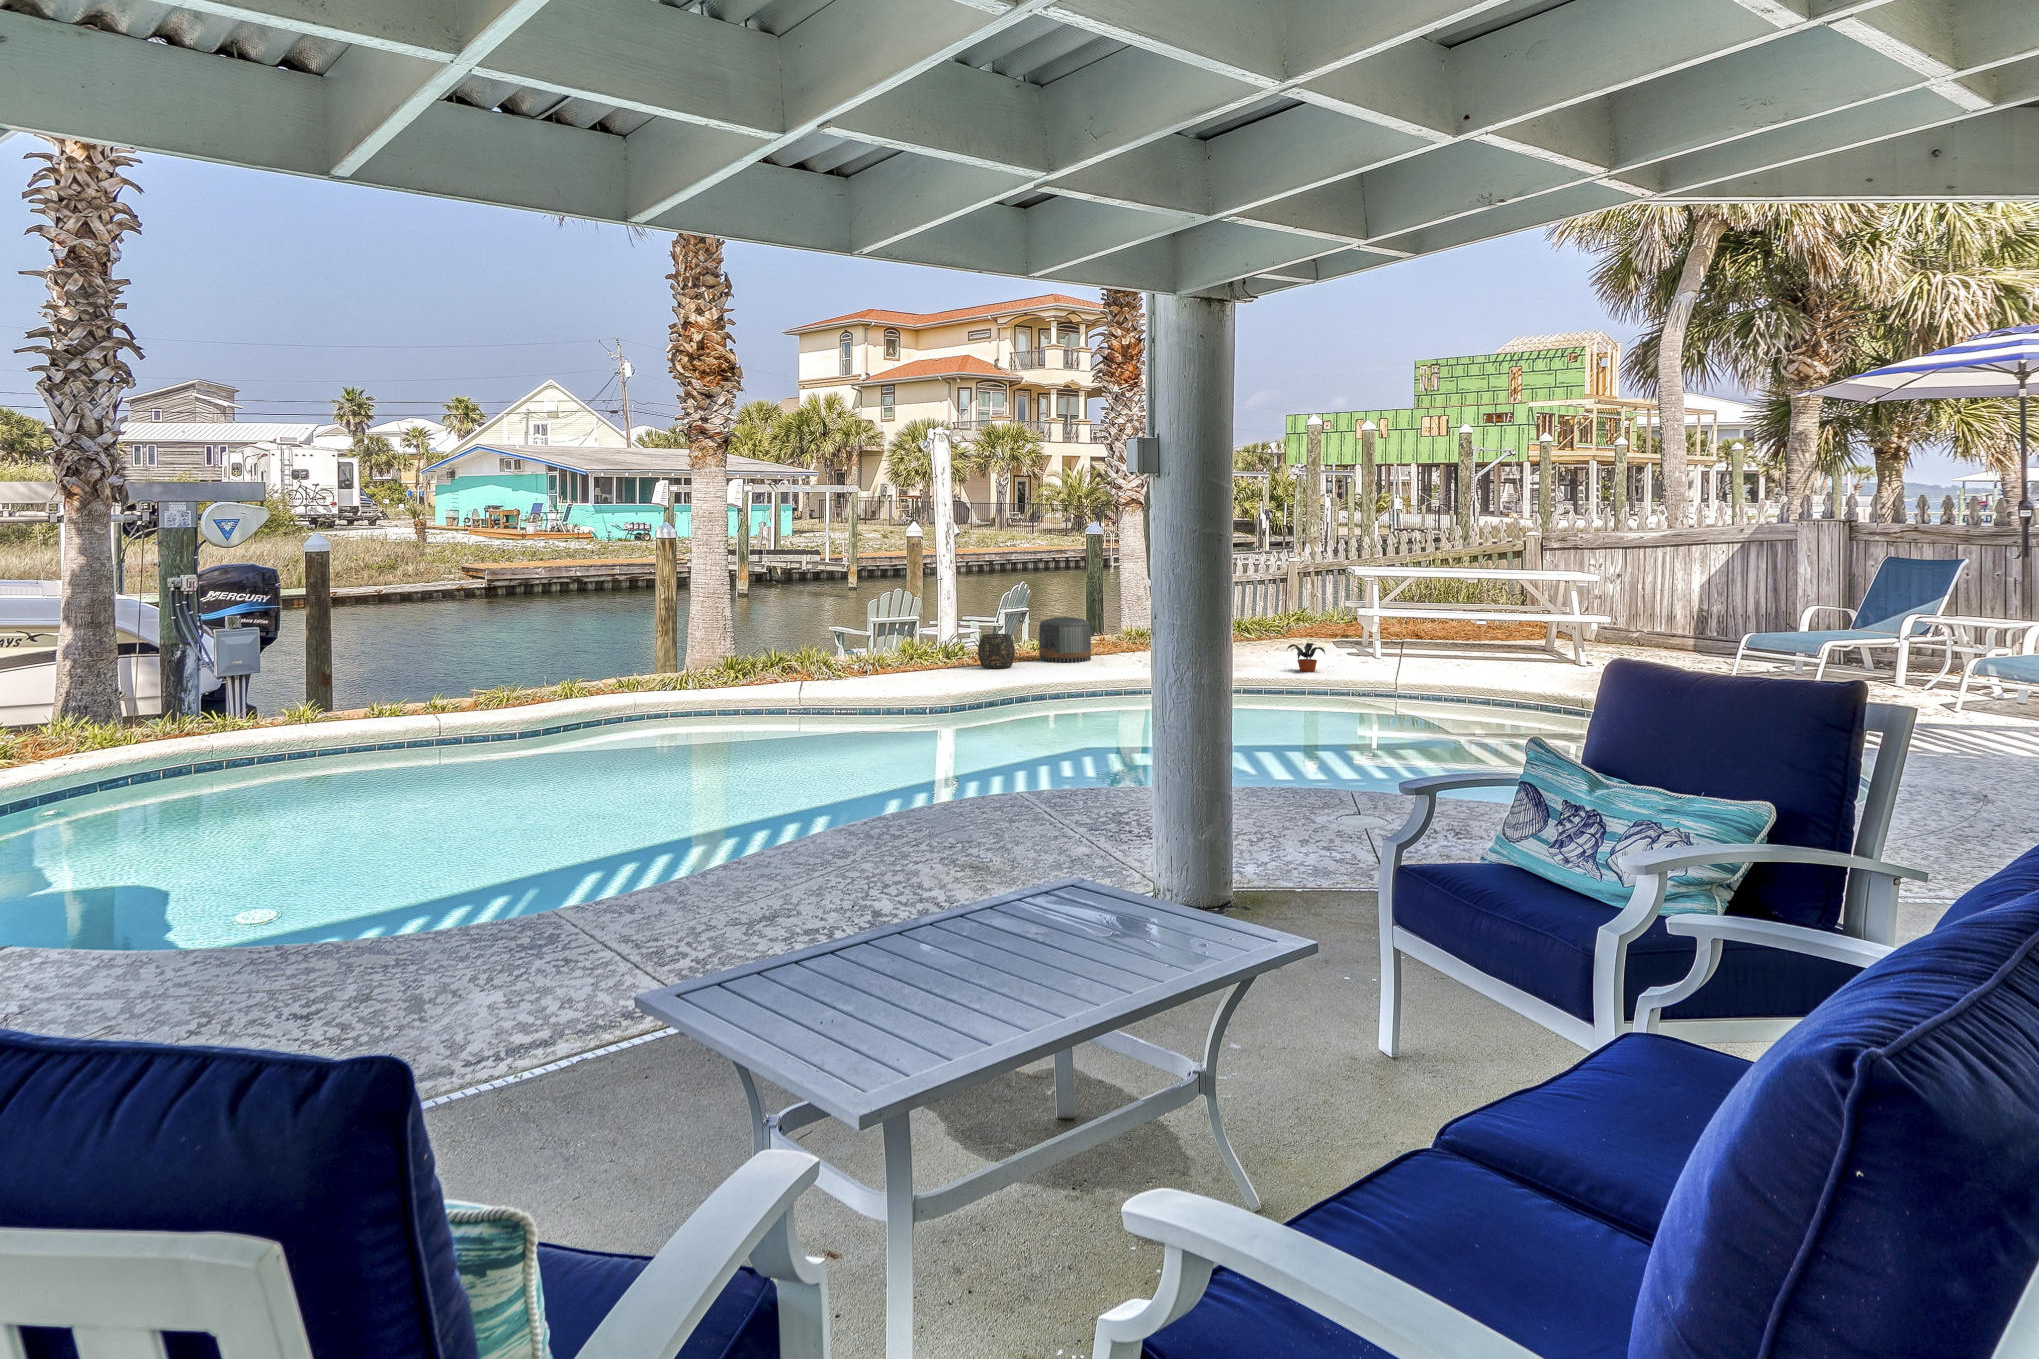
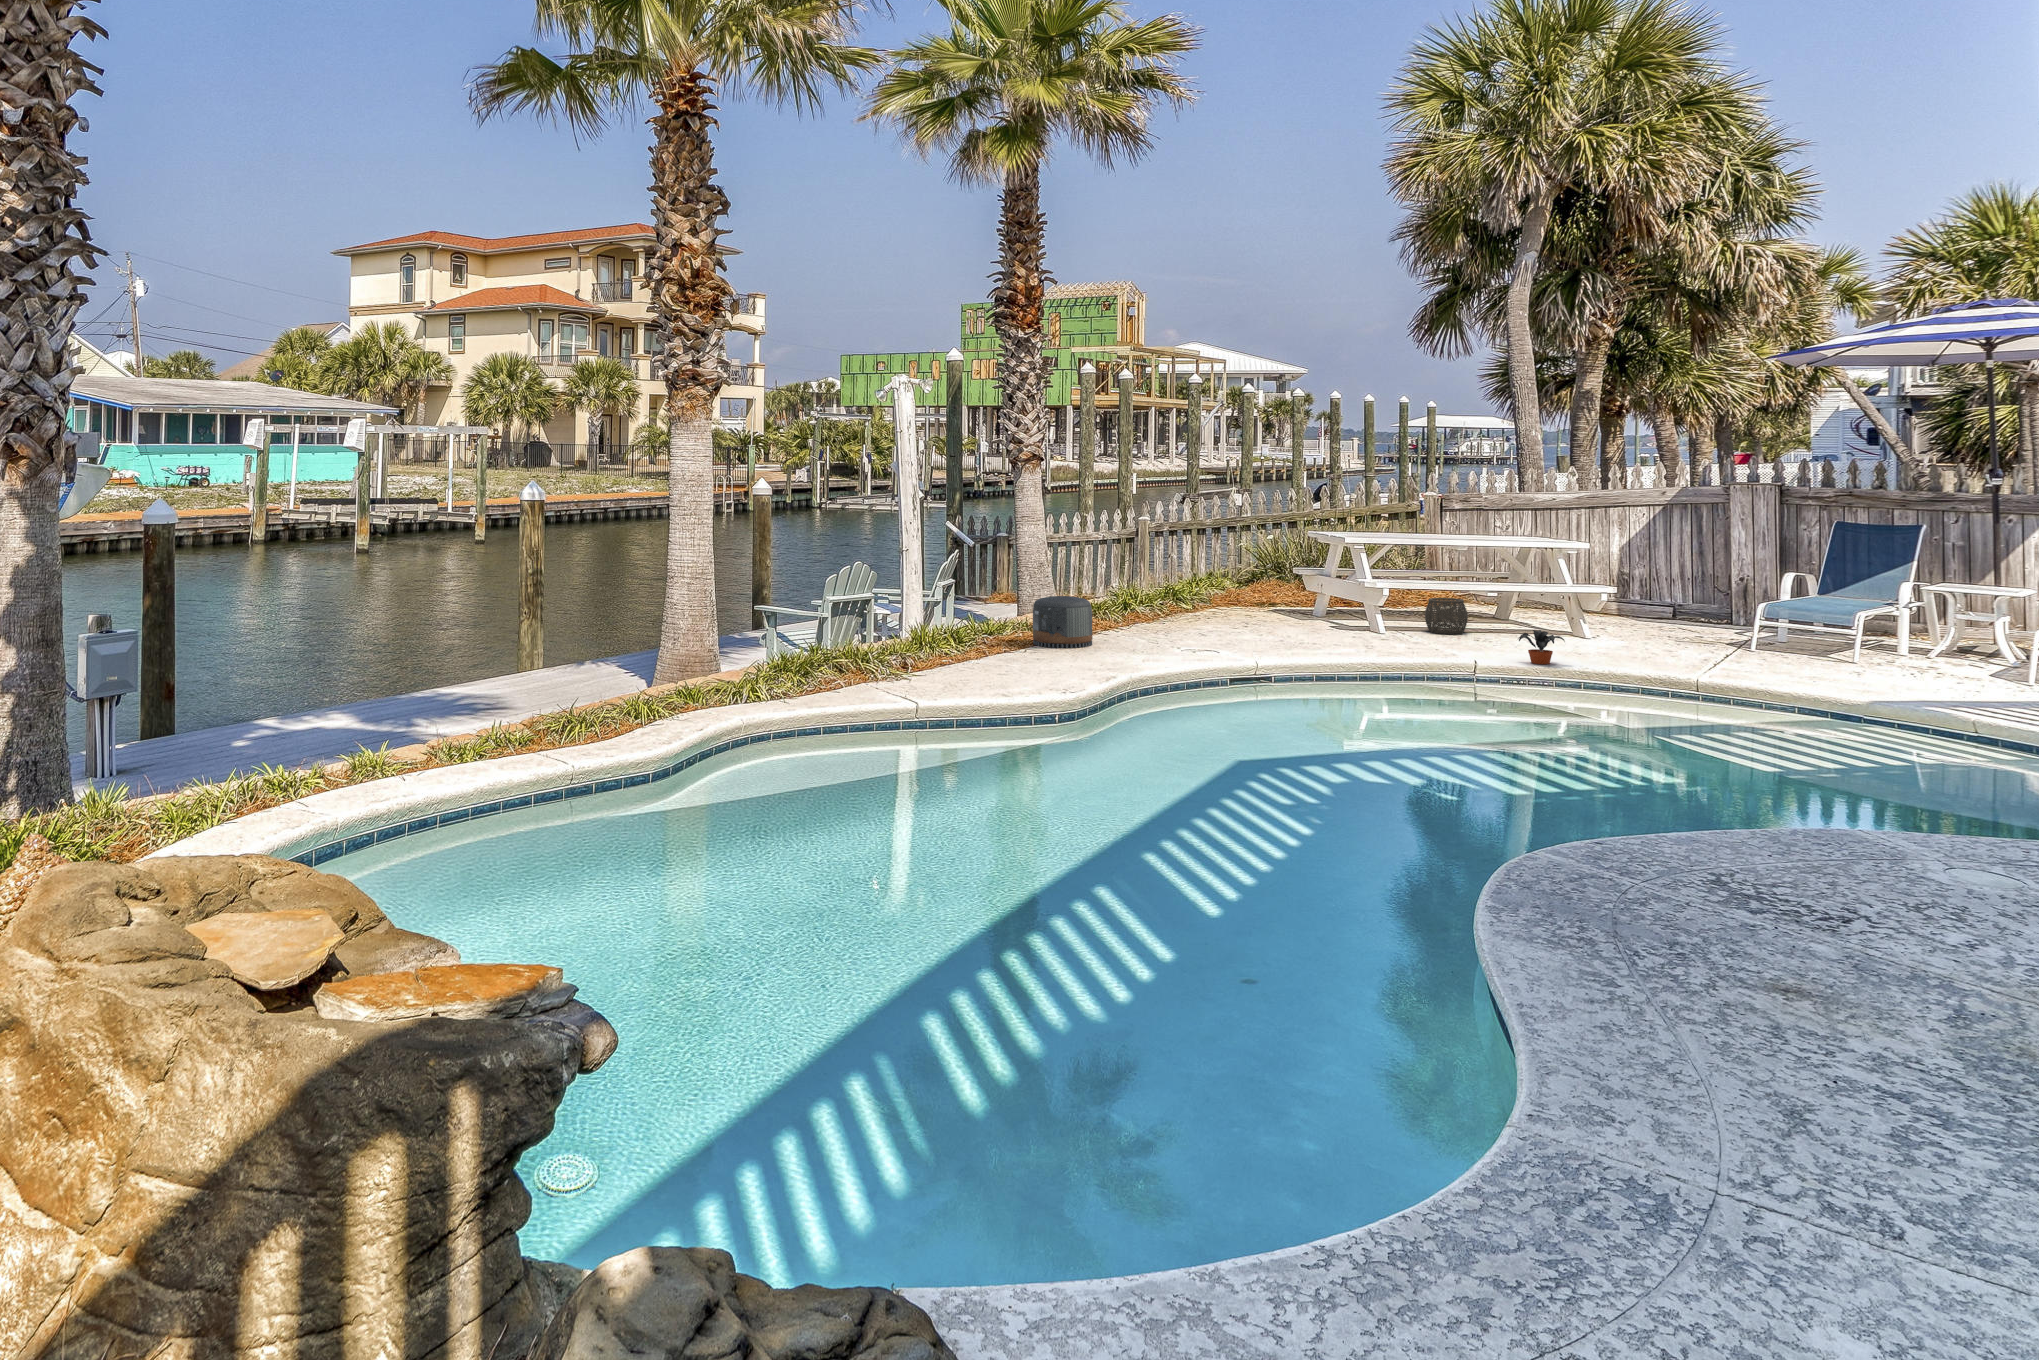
woven basket: present [978,634,1015,669] -> present [1425,598,1468,634]
potted plant: present [1287,642,1325,672] -> present [1519,630,1564,664]

